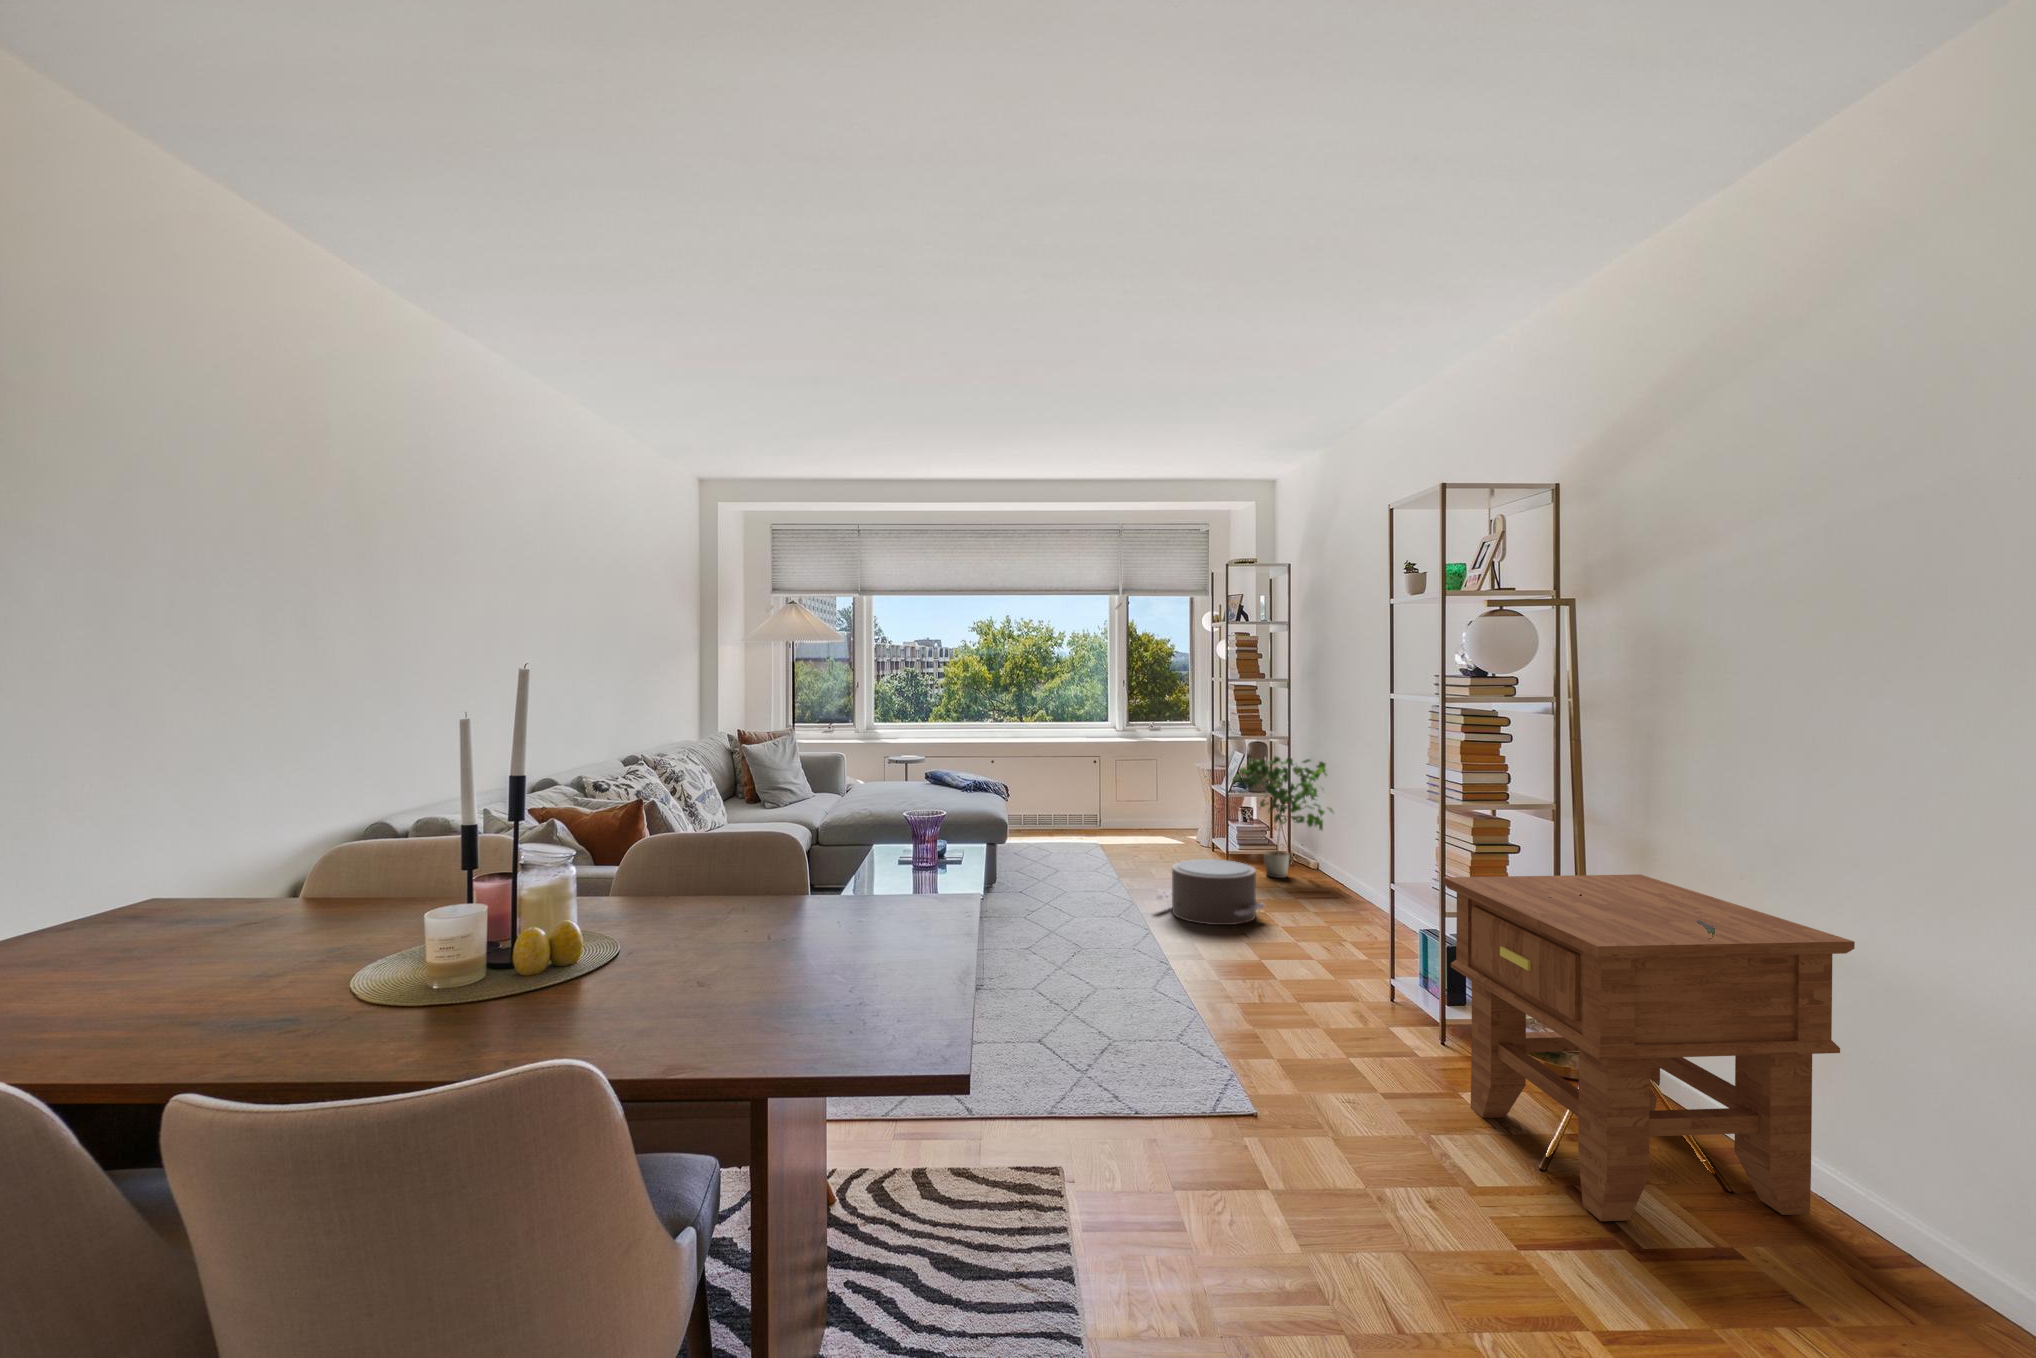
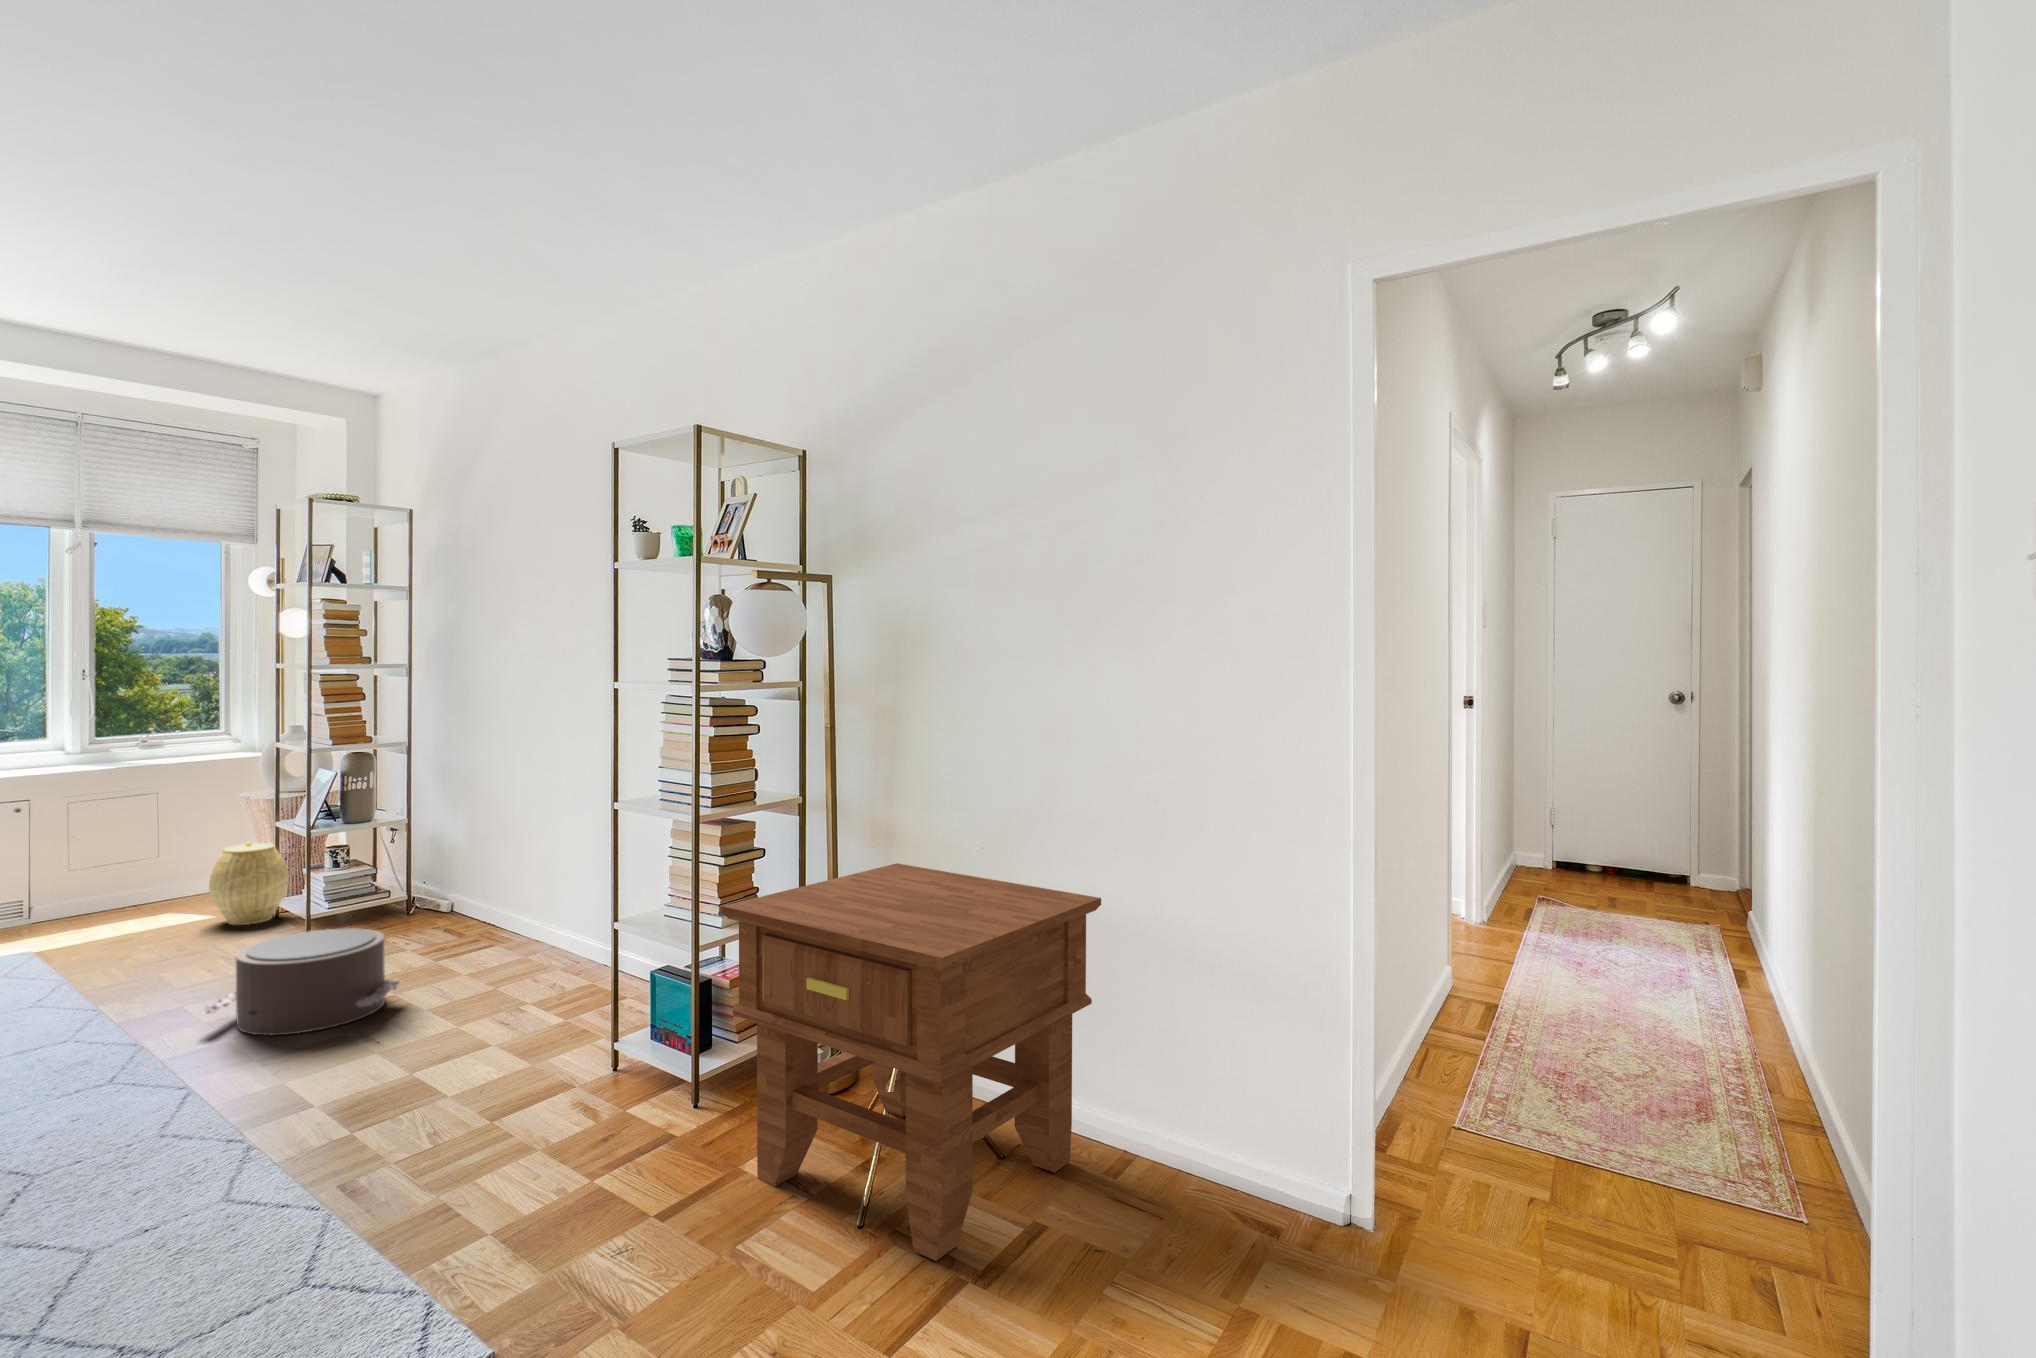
potted plant: present [1232,757,1333,878] -> none [321,771,481,937]
woven basket: none [1173,798,1217,853] -> present [209,842,289,925]

